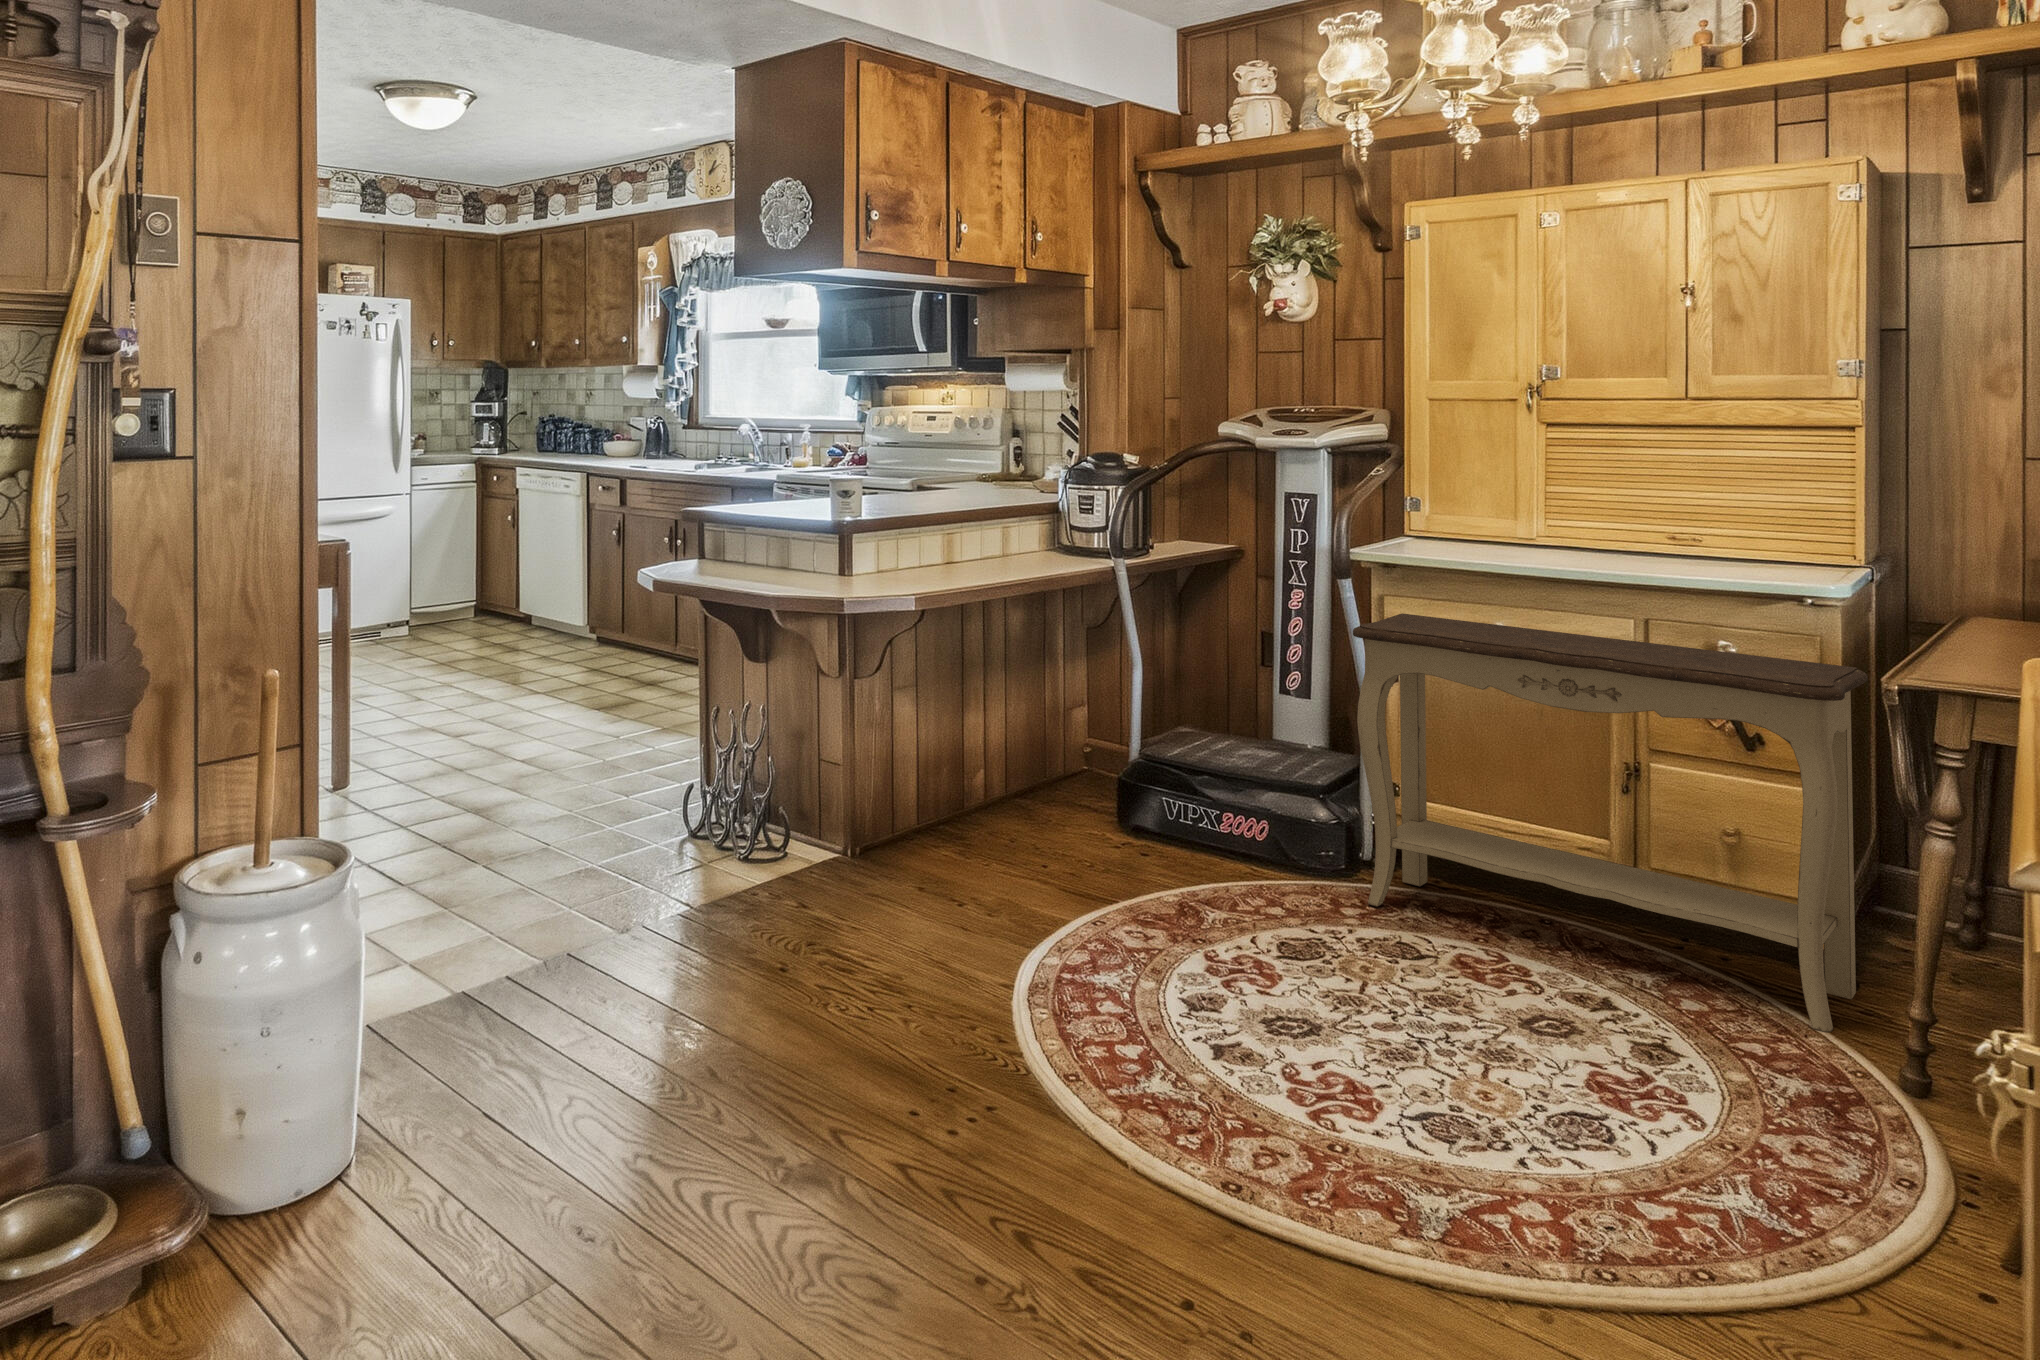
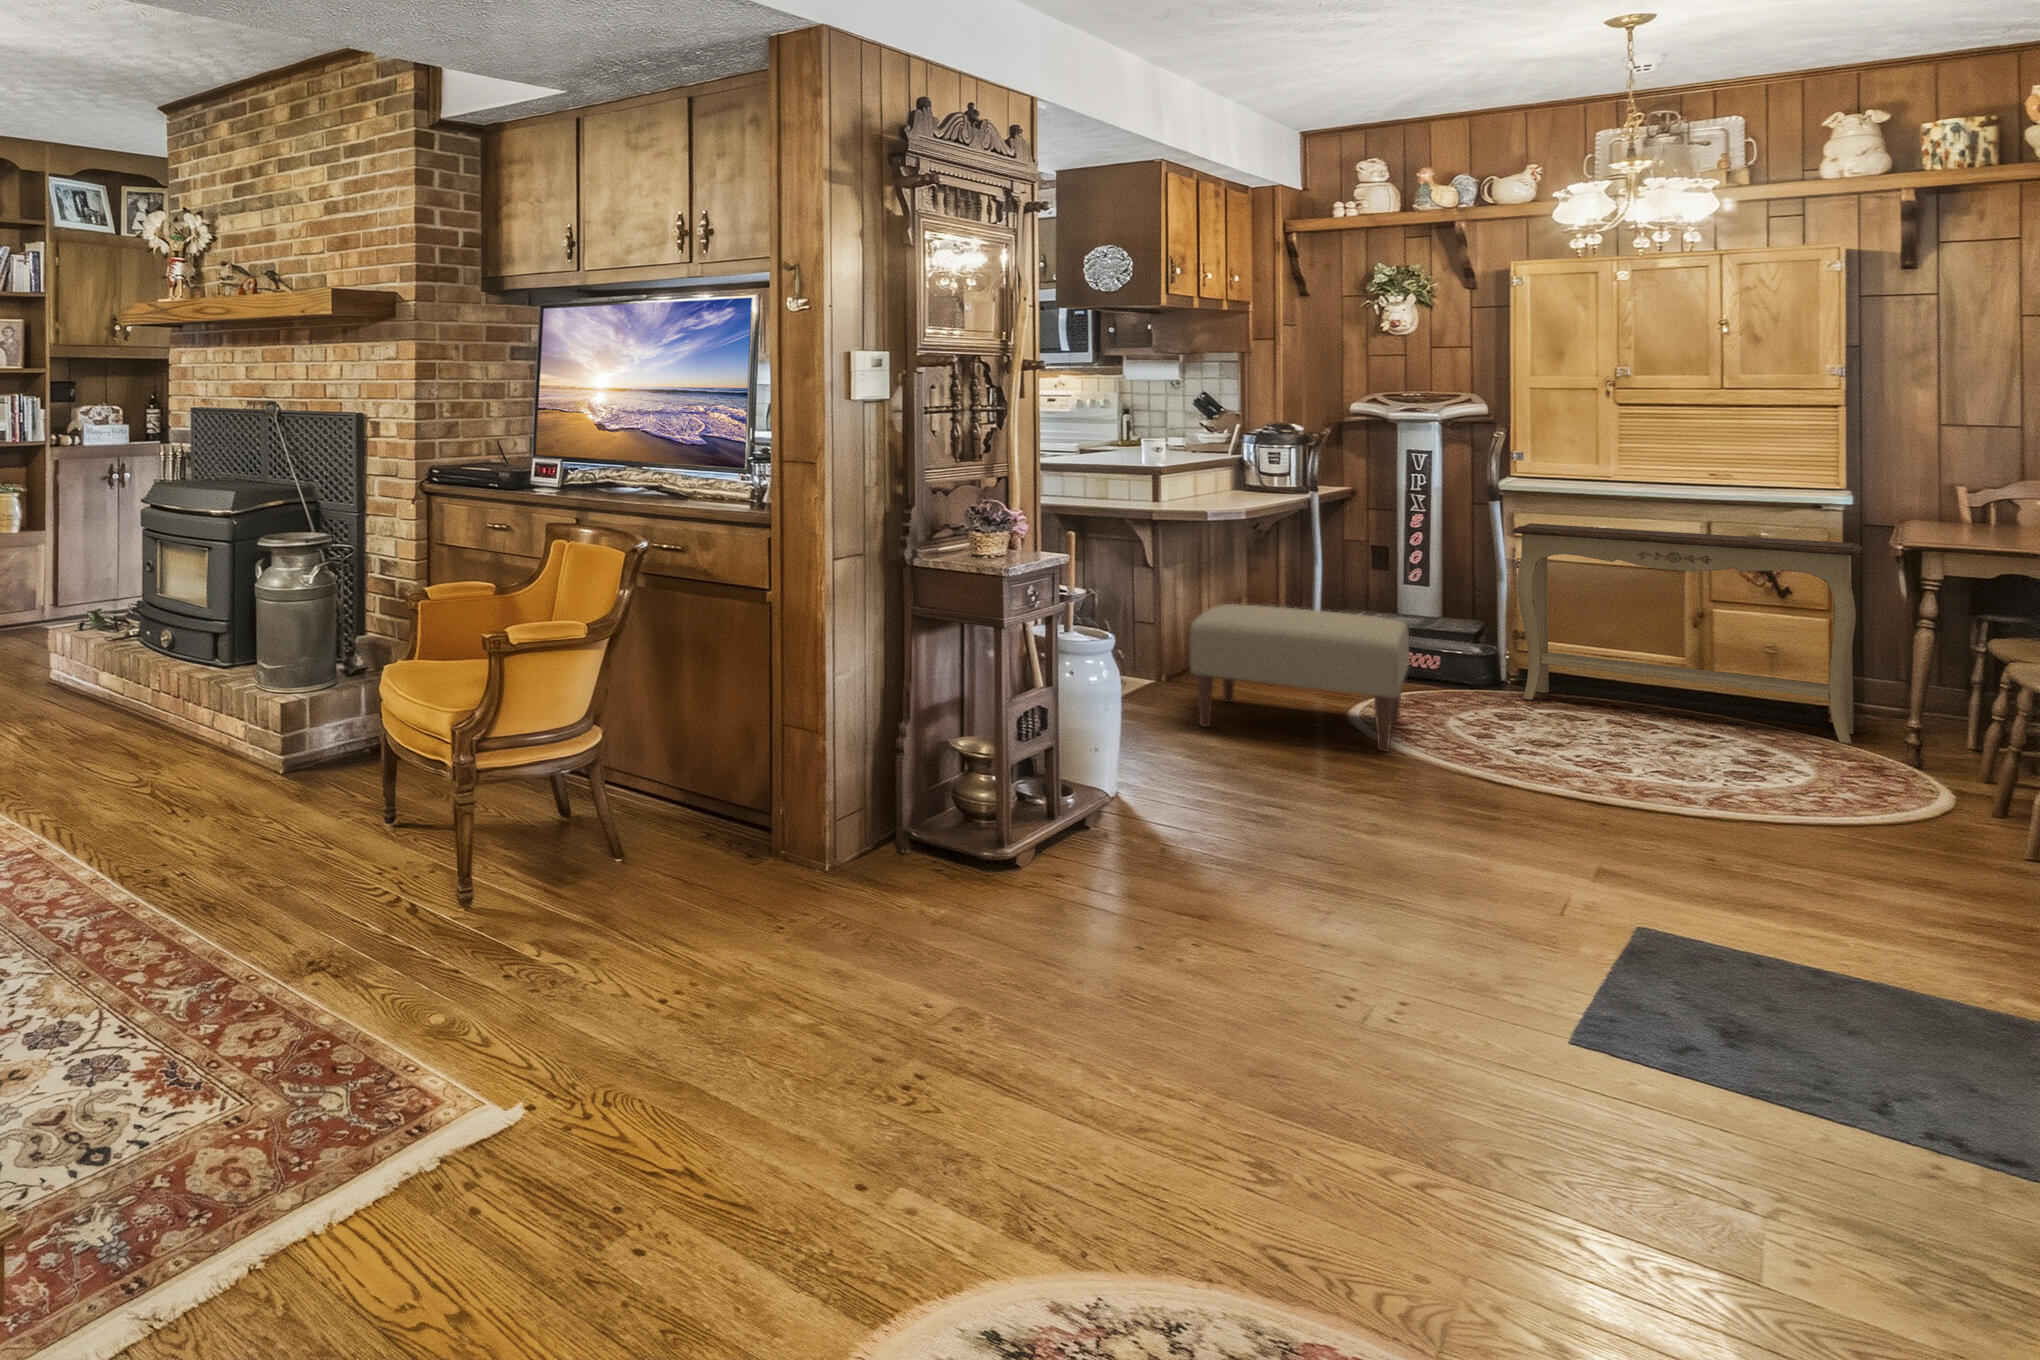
ottoman: none [716,760,1115,1074] -> present [1190,604,1409,752]

